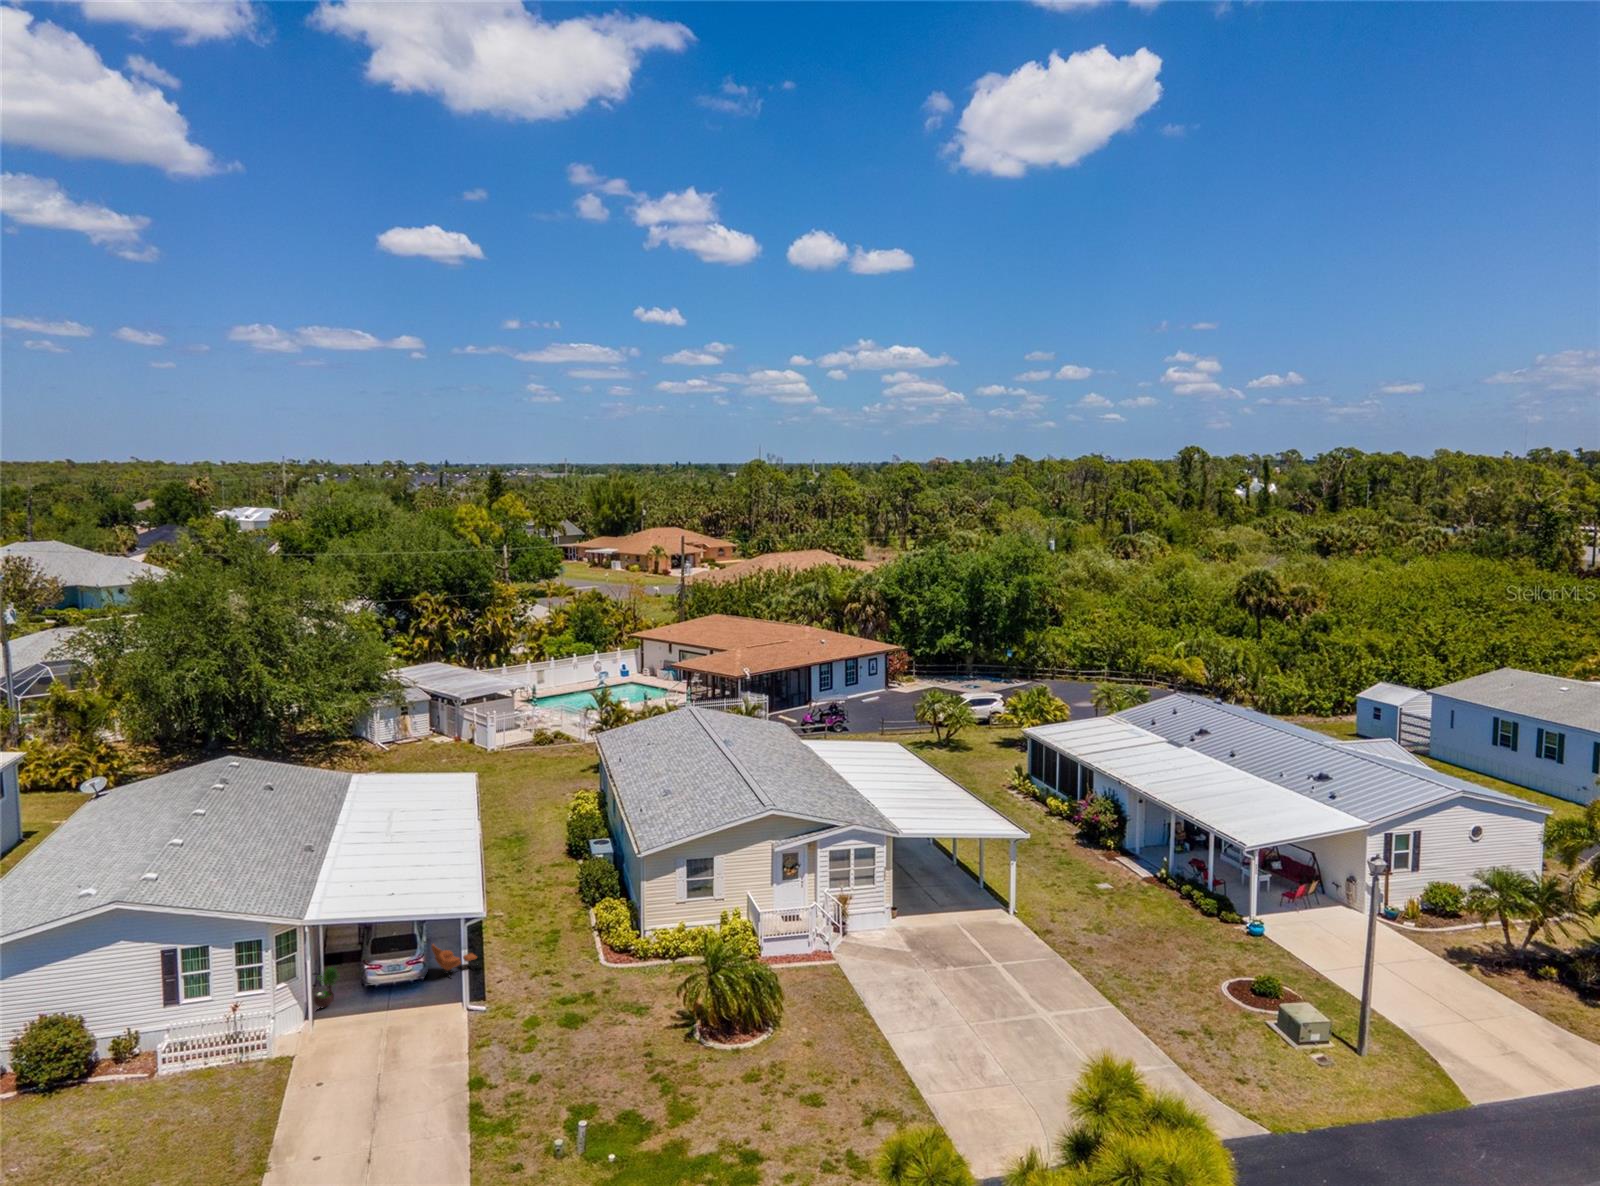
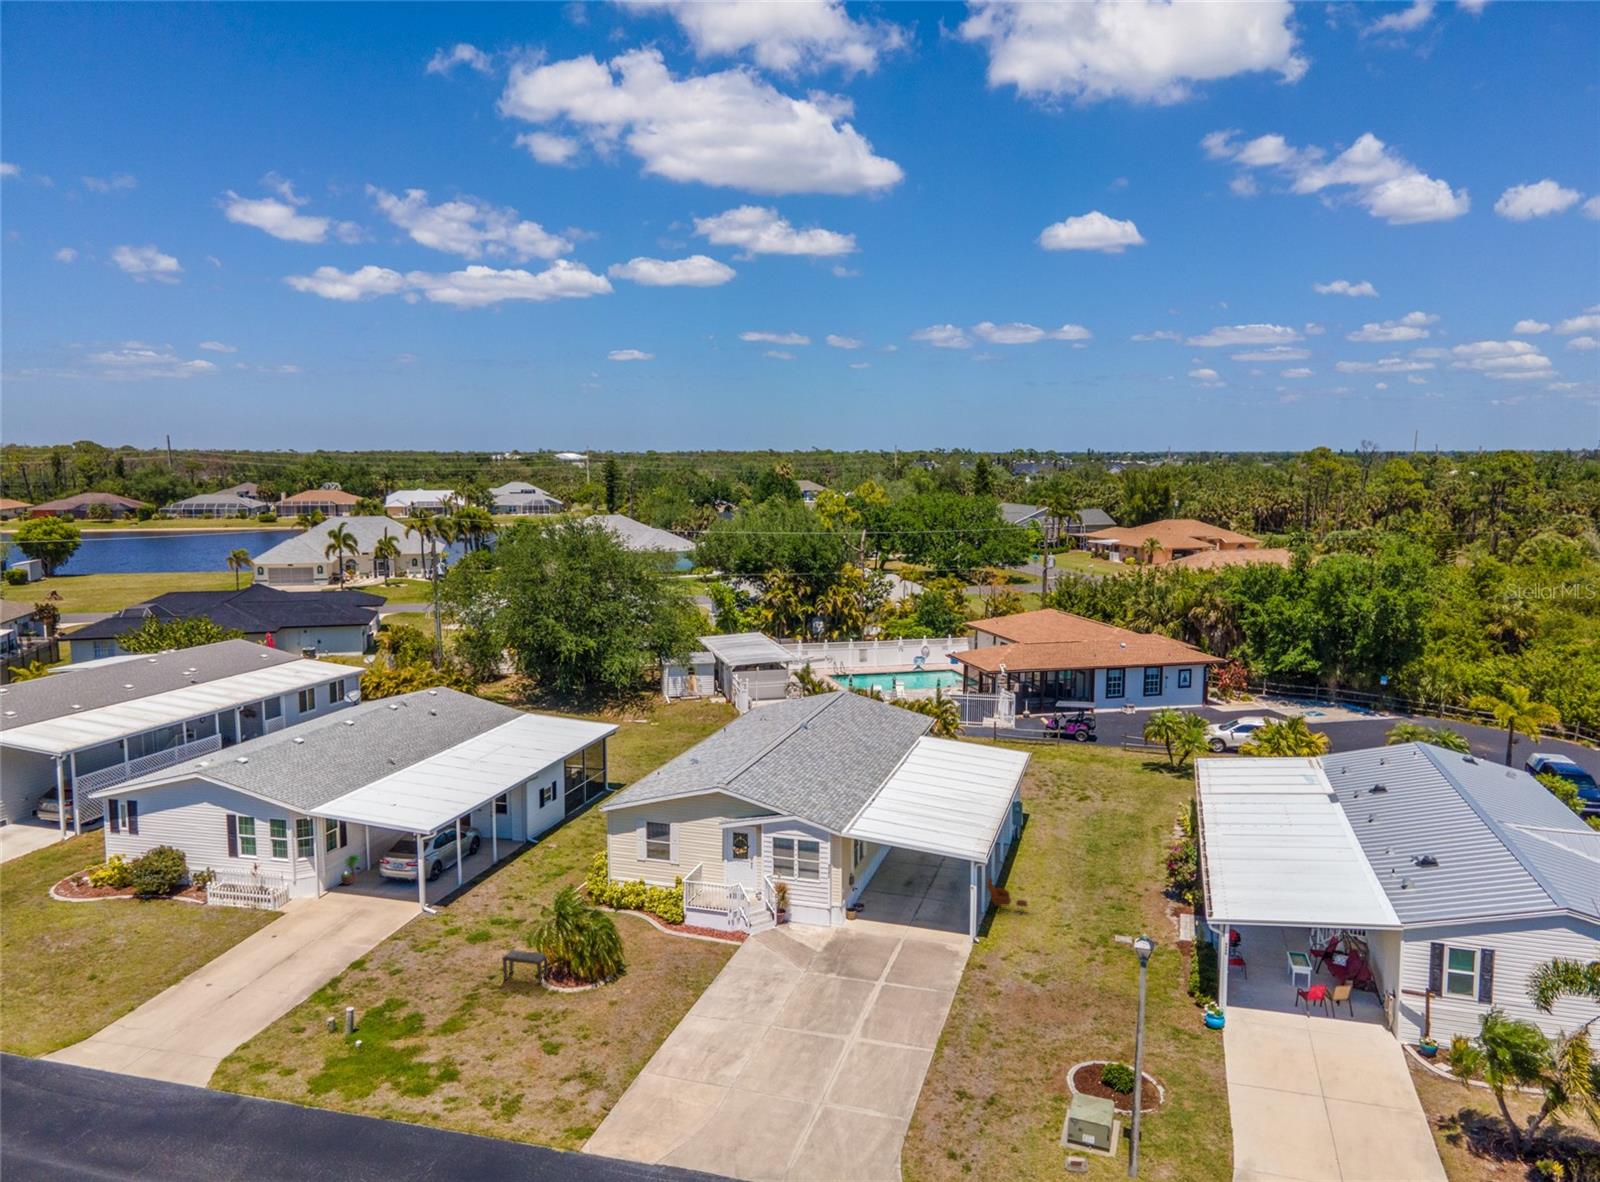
lounge chair: present [431,944,477,975] -> present [987,878,1027,912]
bench: none [666,1007,715,1046] -> present [502,950,548,984]

